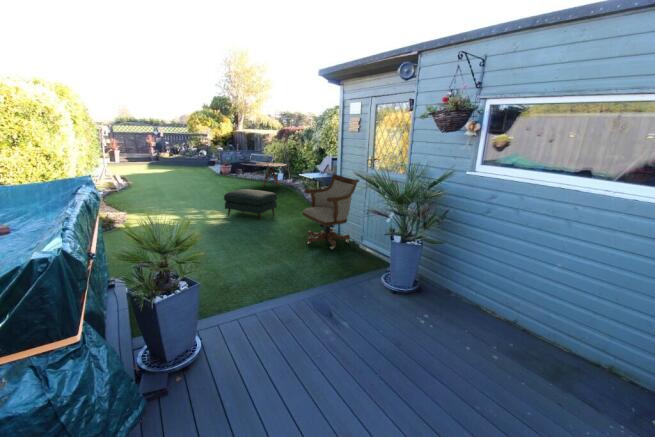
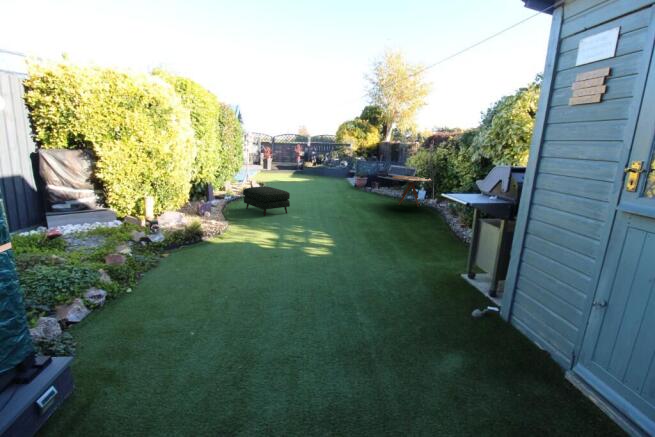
chair: present [303,174,359,250] -> none [437,194,551,325]
ottoman: present [224,189,277,220] -> present [243,187,290,216]

